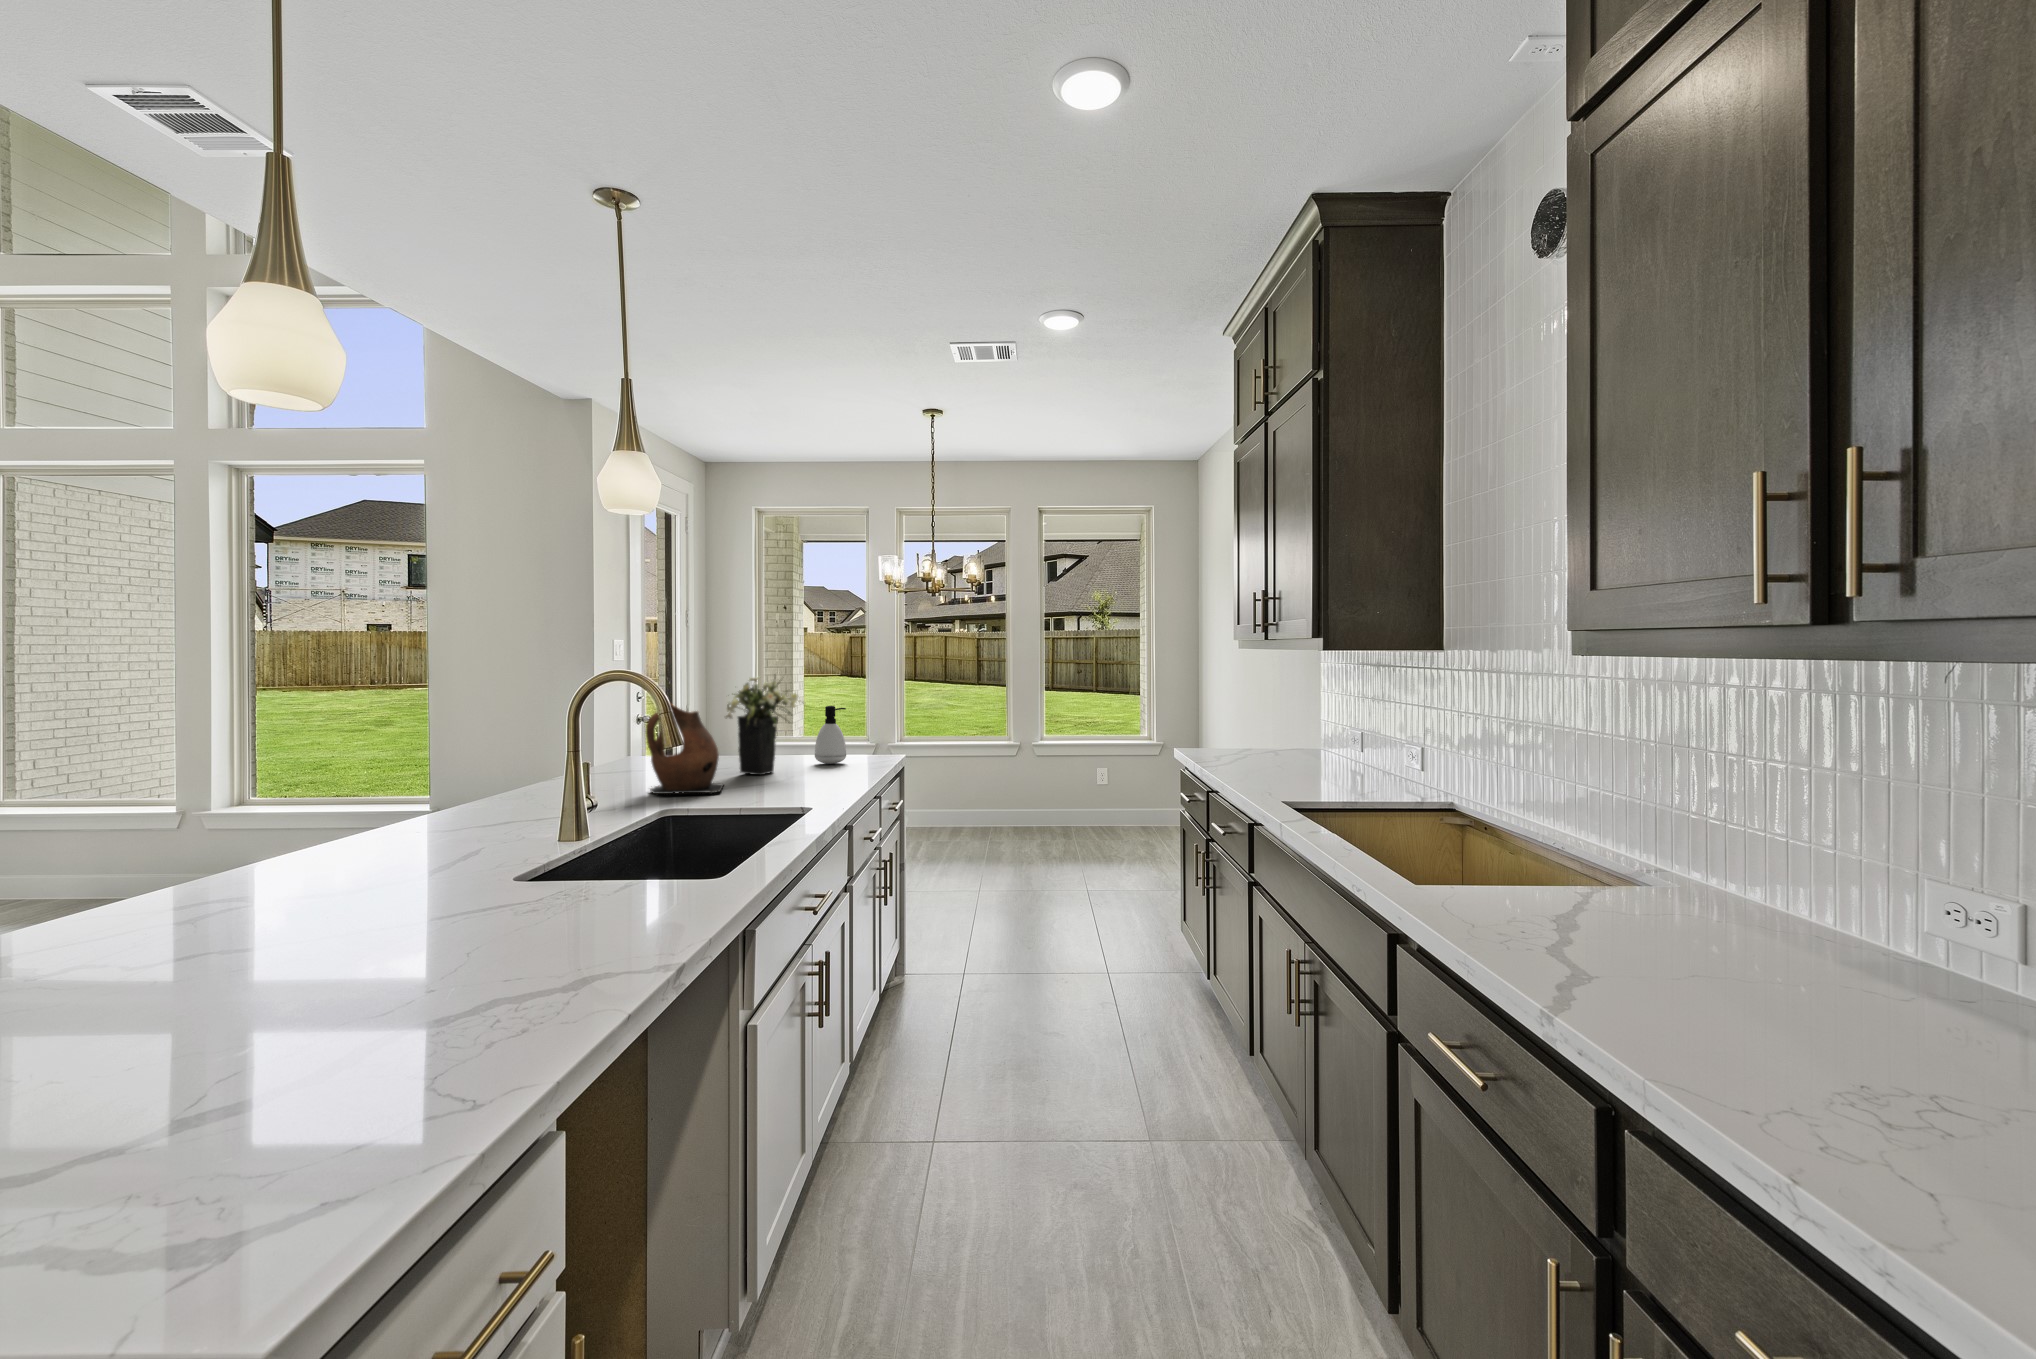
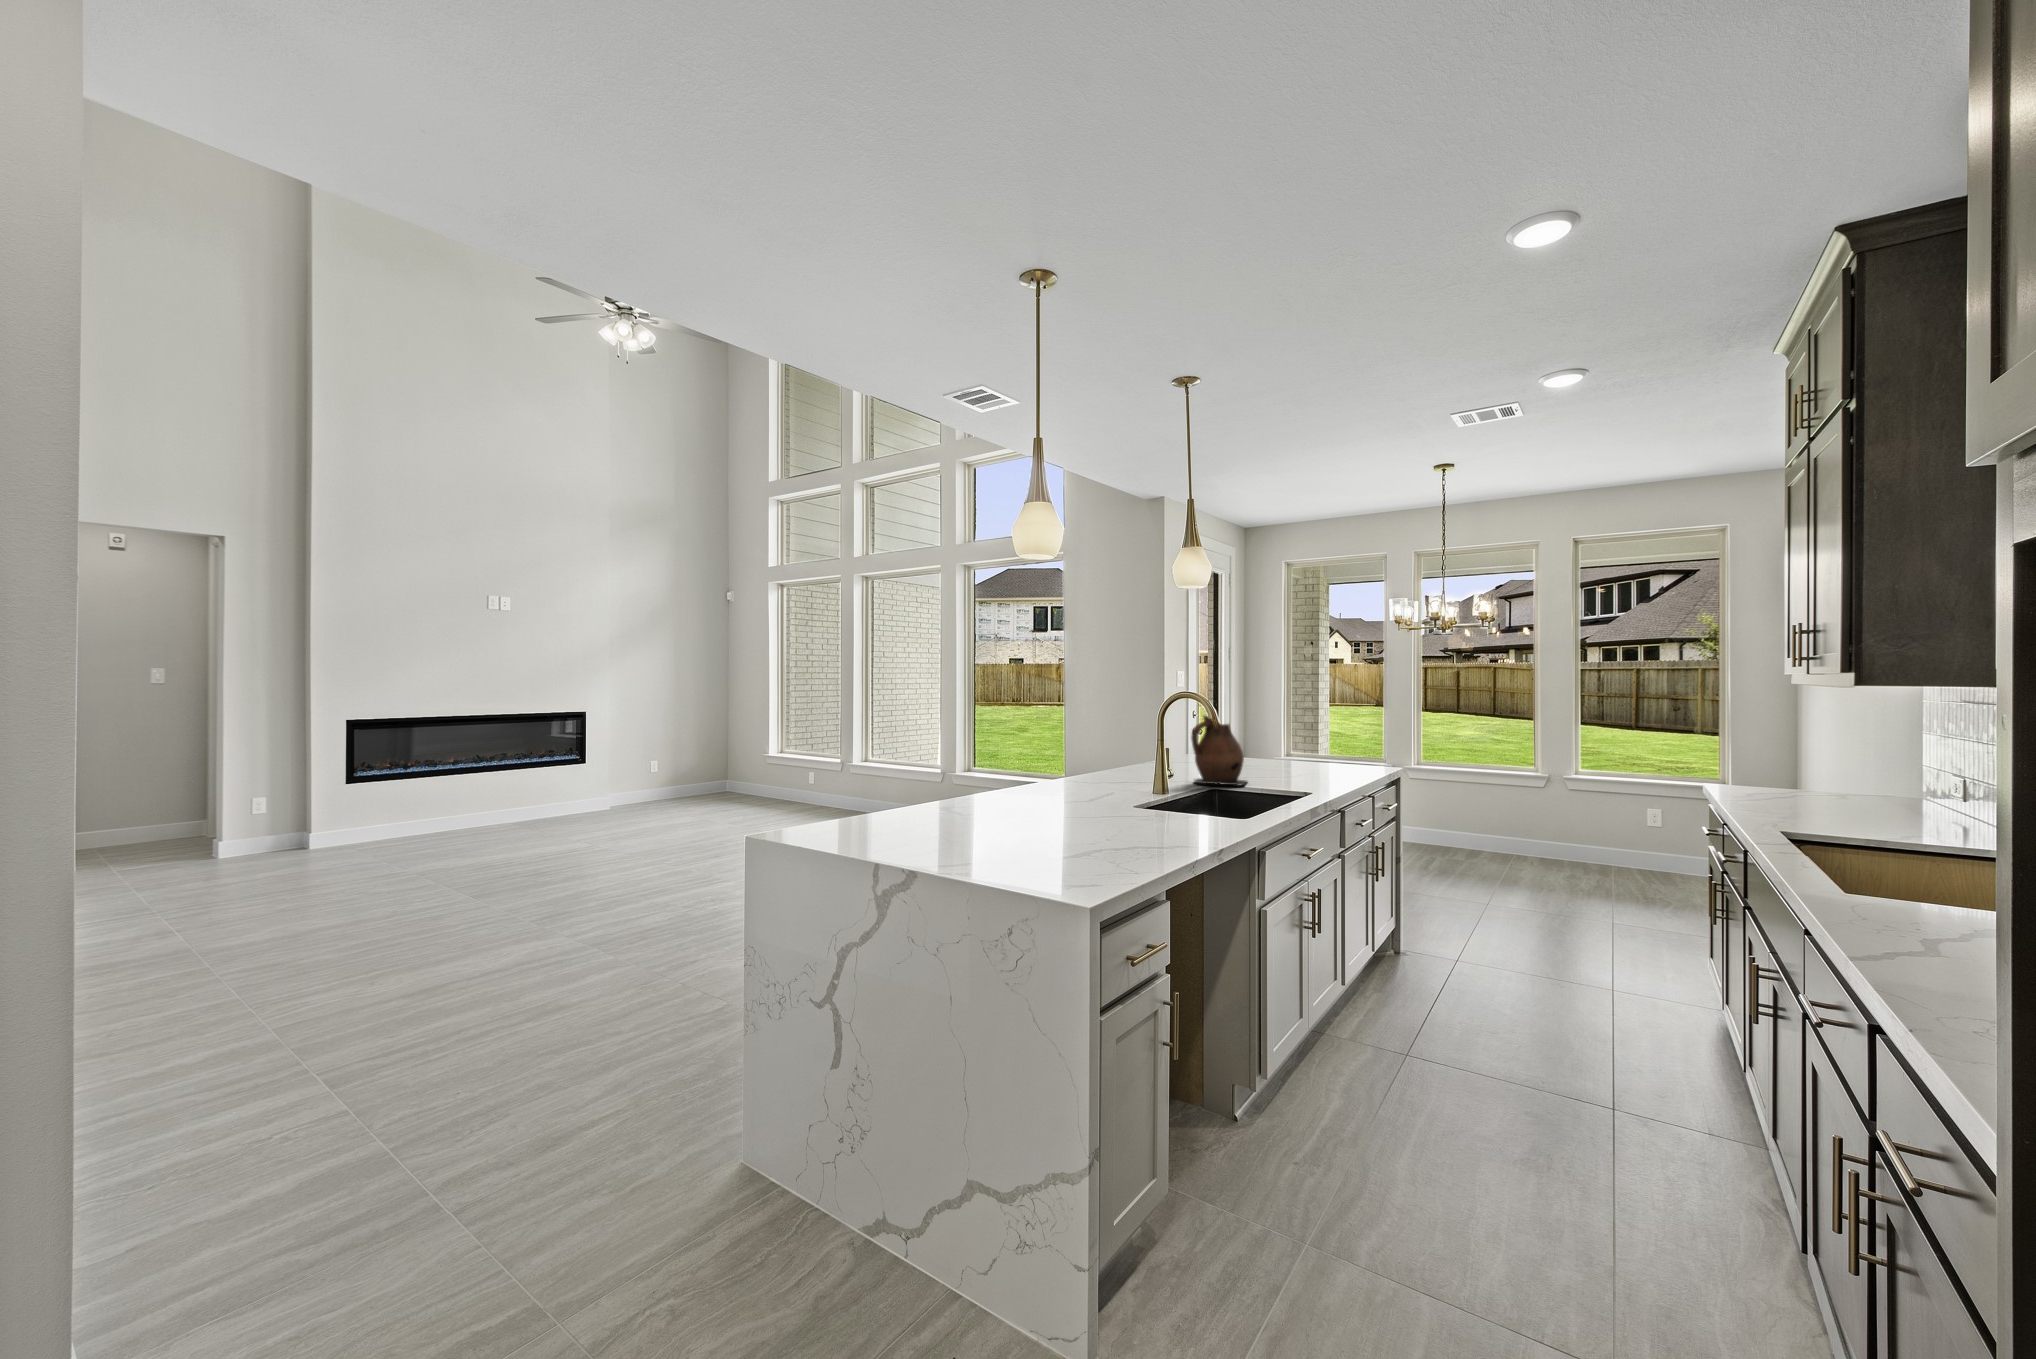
flower arrangement: present [726,676,798,775] -> none [1248,698,1315,777]
soap dispenser: present [815,706,846,764] -> none [1323,725,1351,773]

